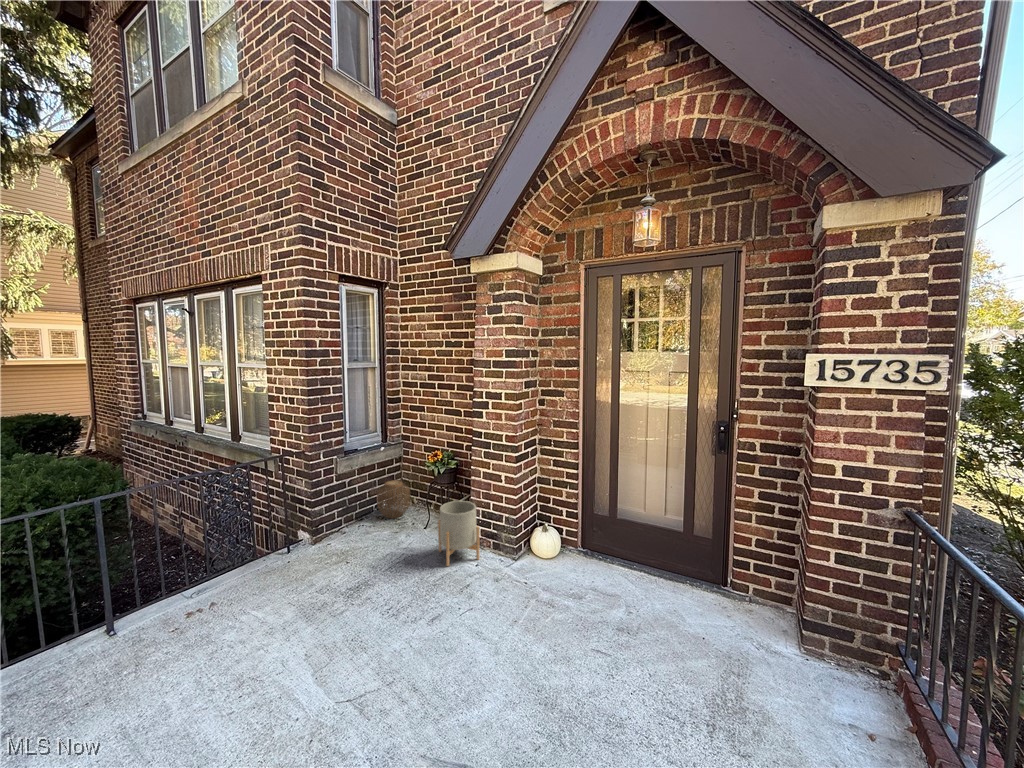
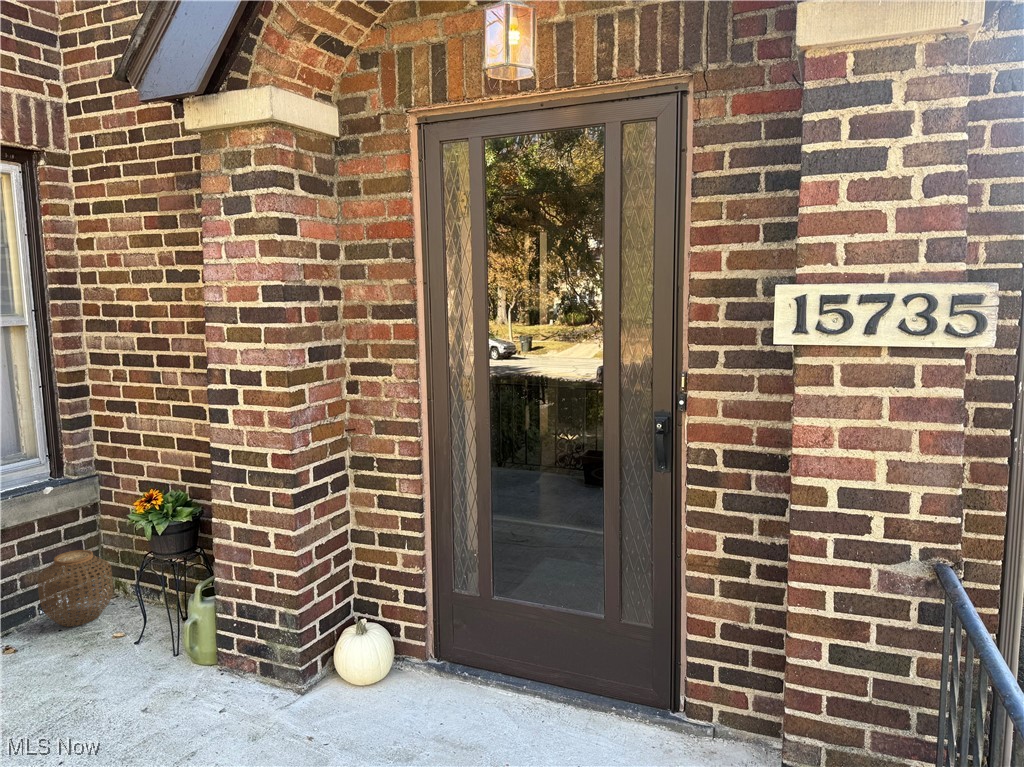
planter: present [438,501,480,566] -> none [143,586,230,717]

